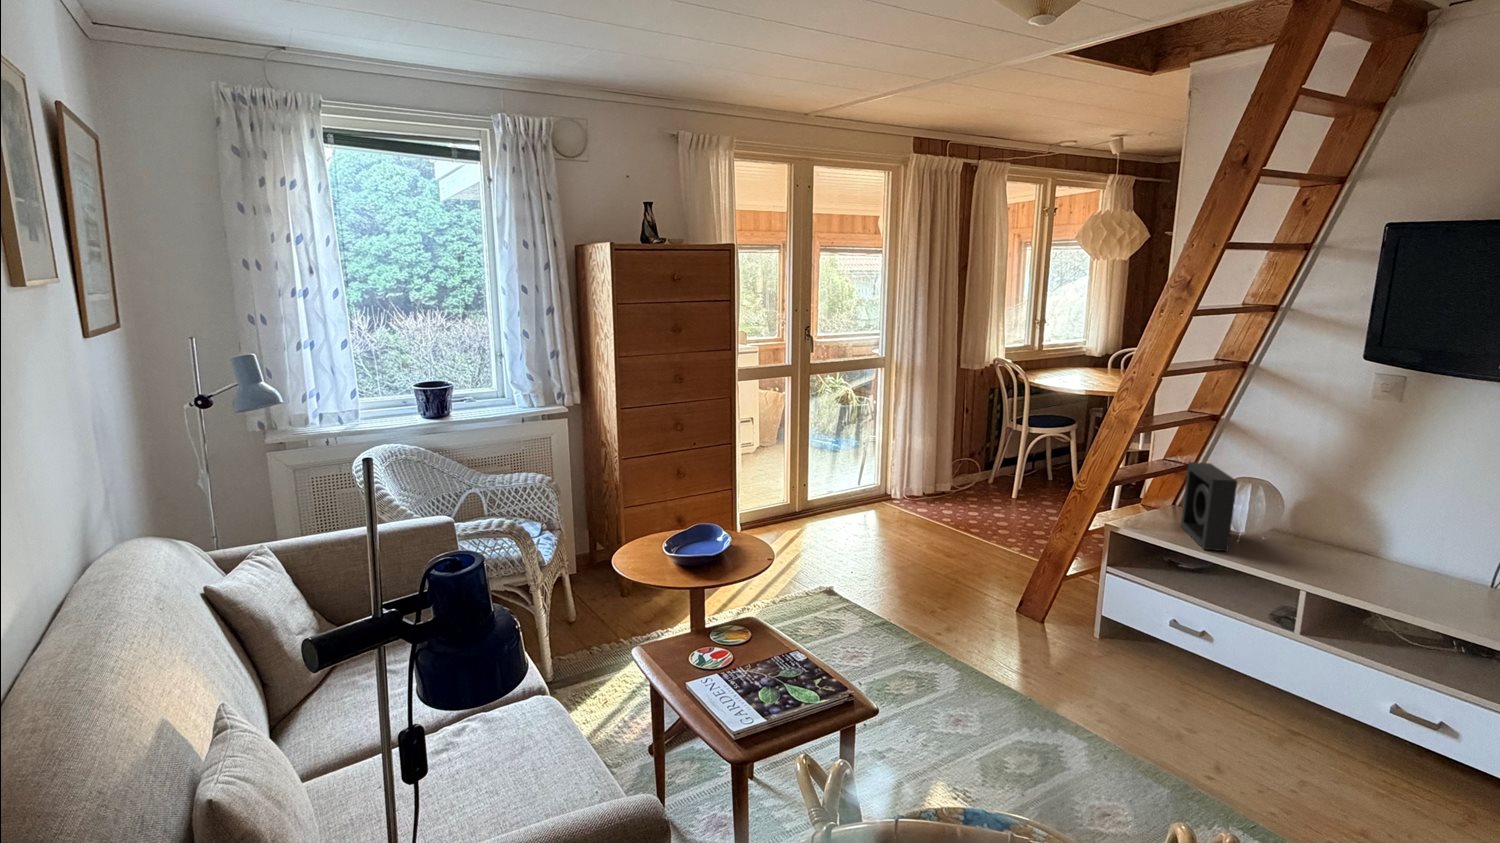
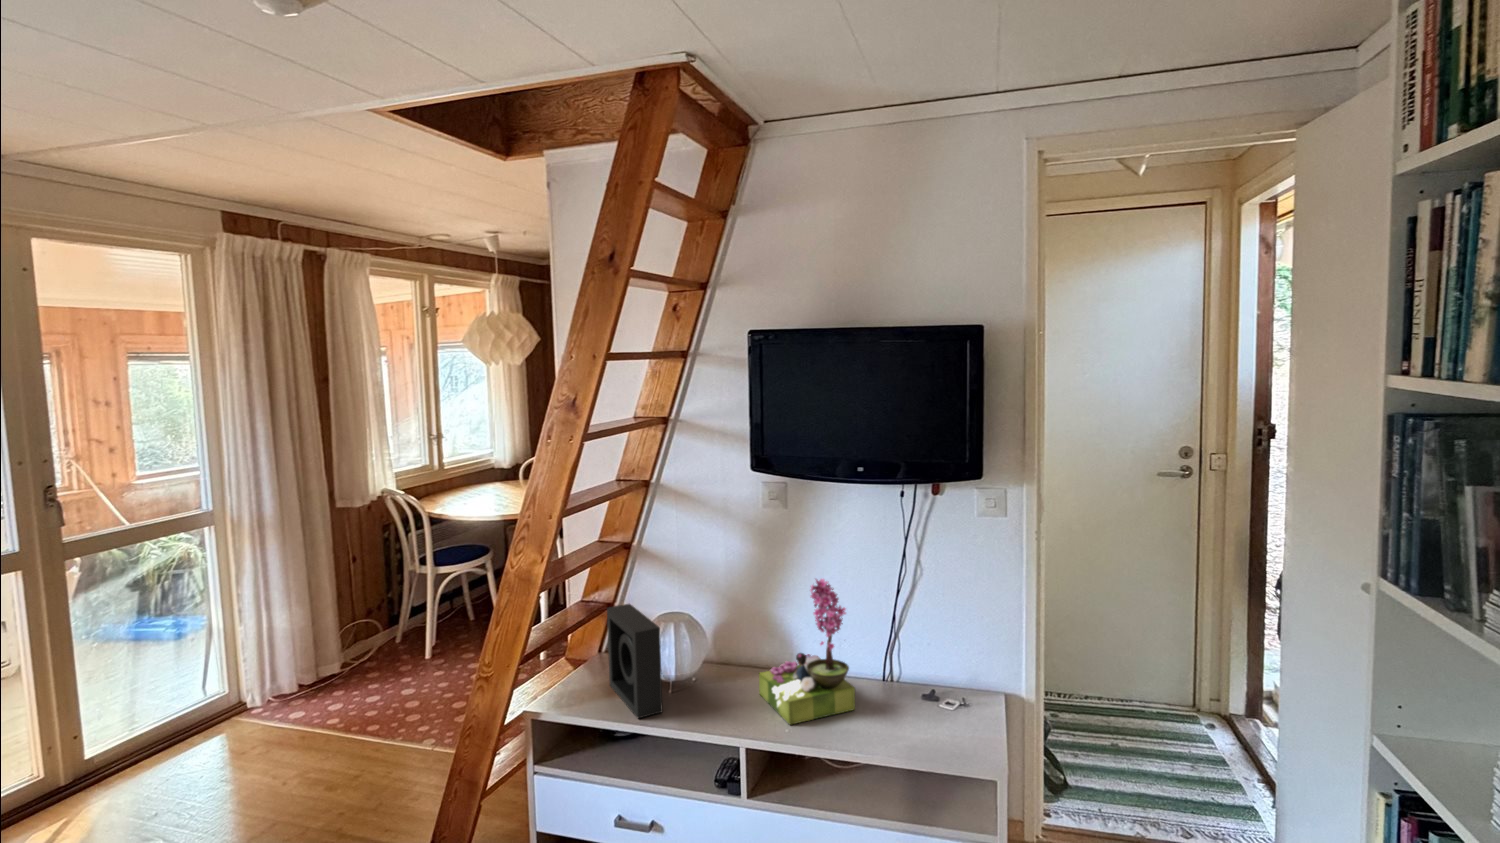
flower arrangement: none [1333,469,1453,599] -> present [759,579,855,725]

